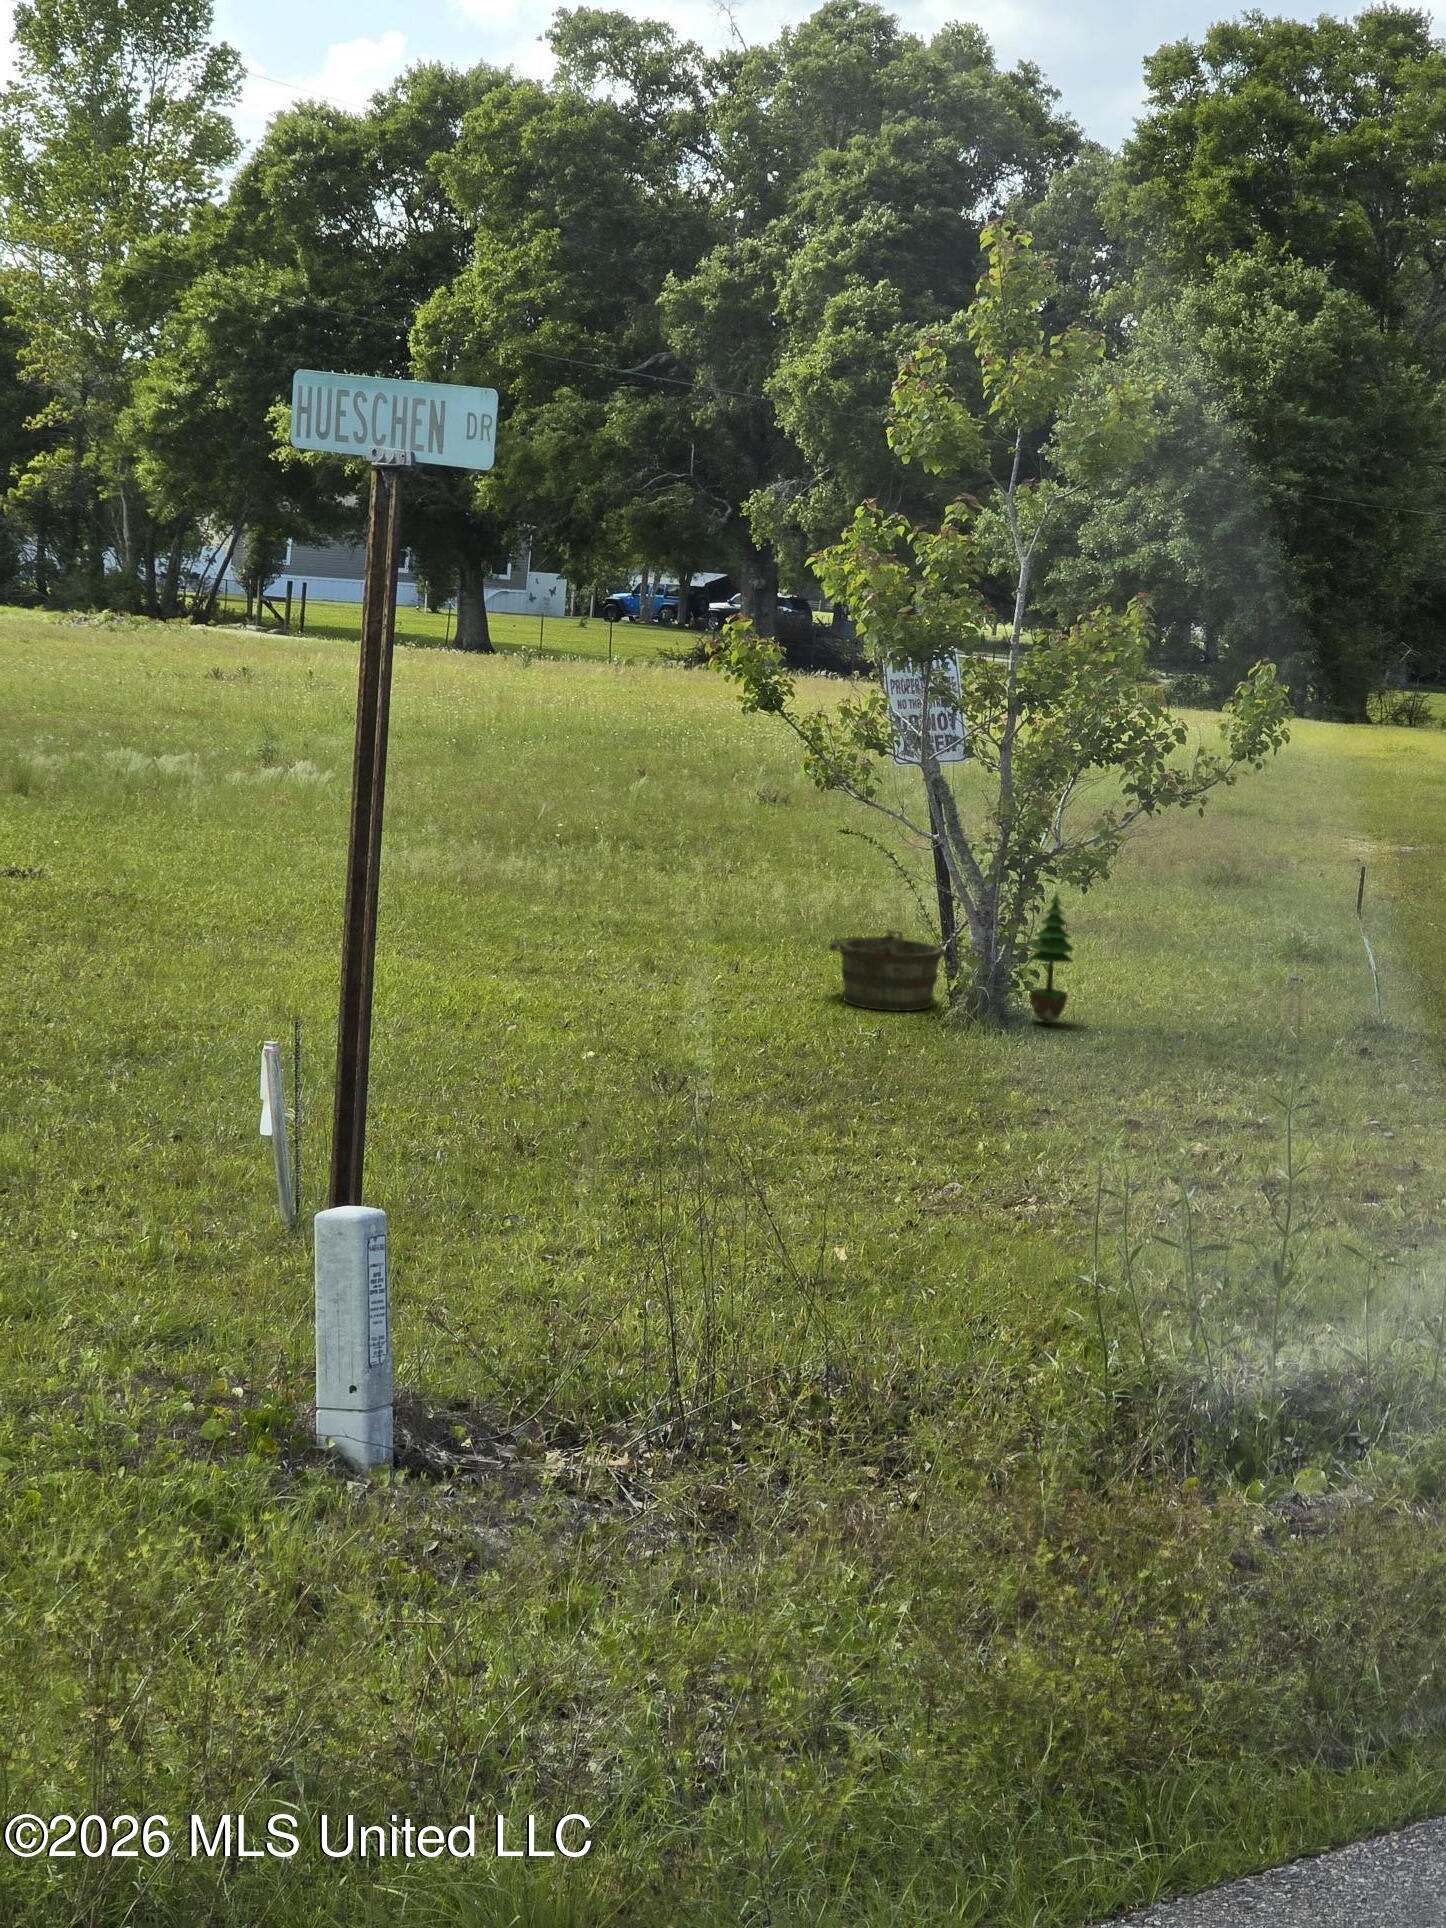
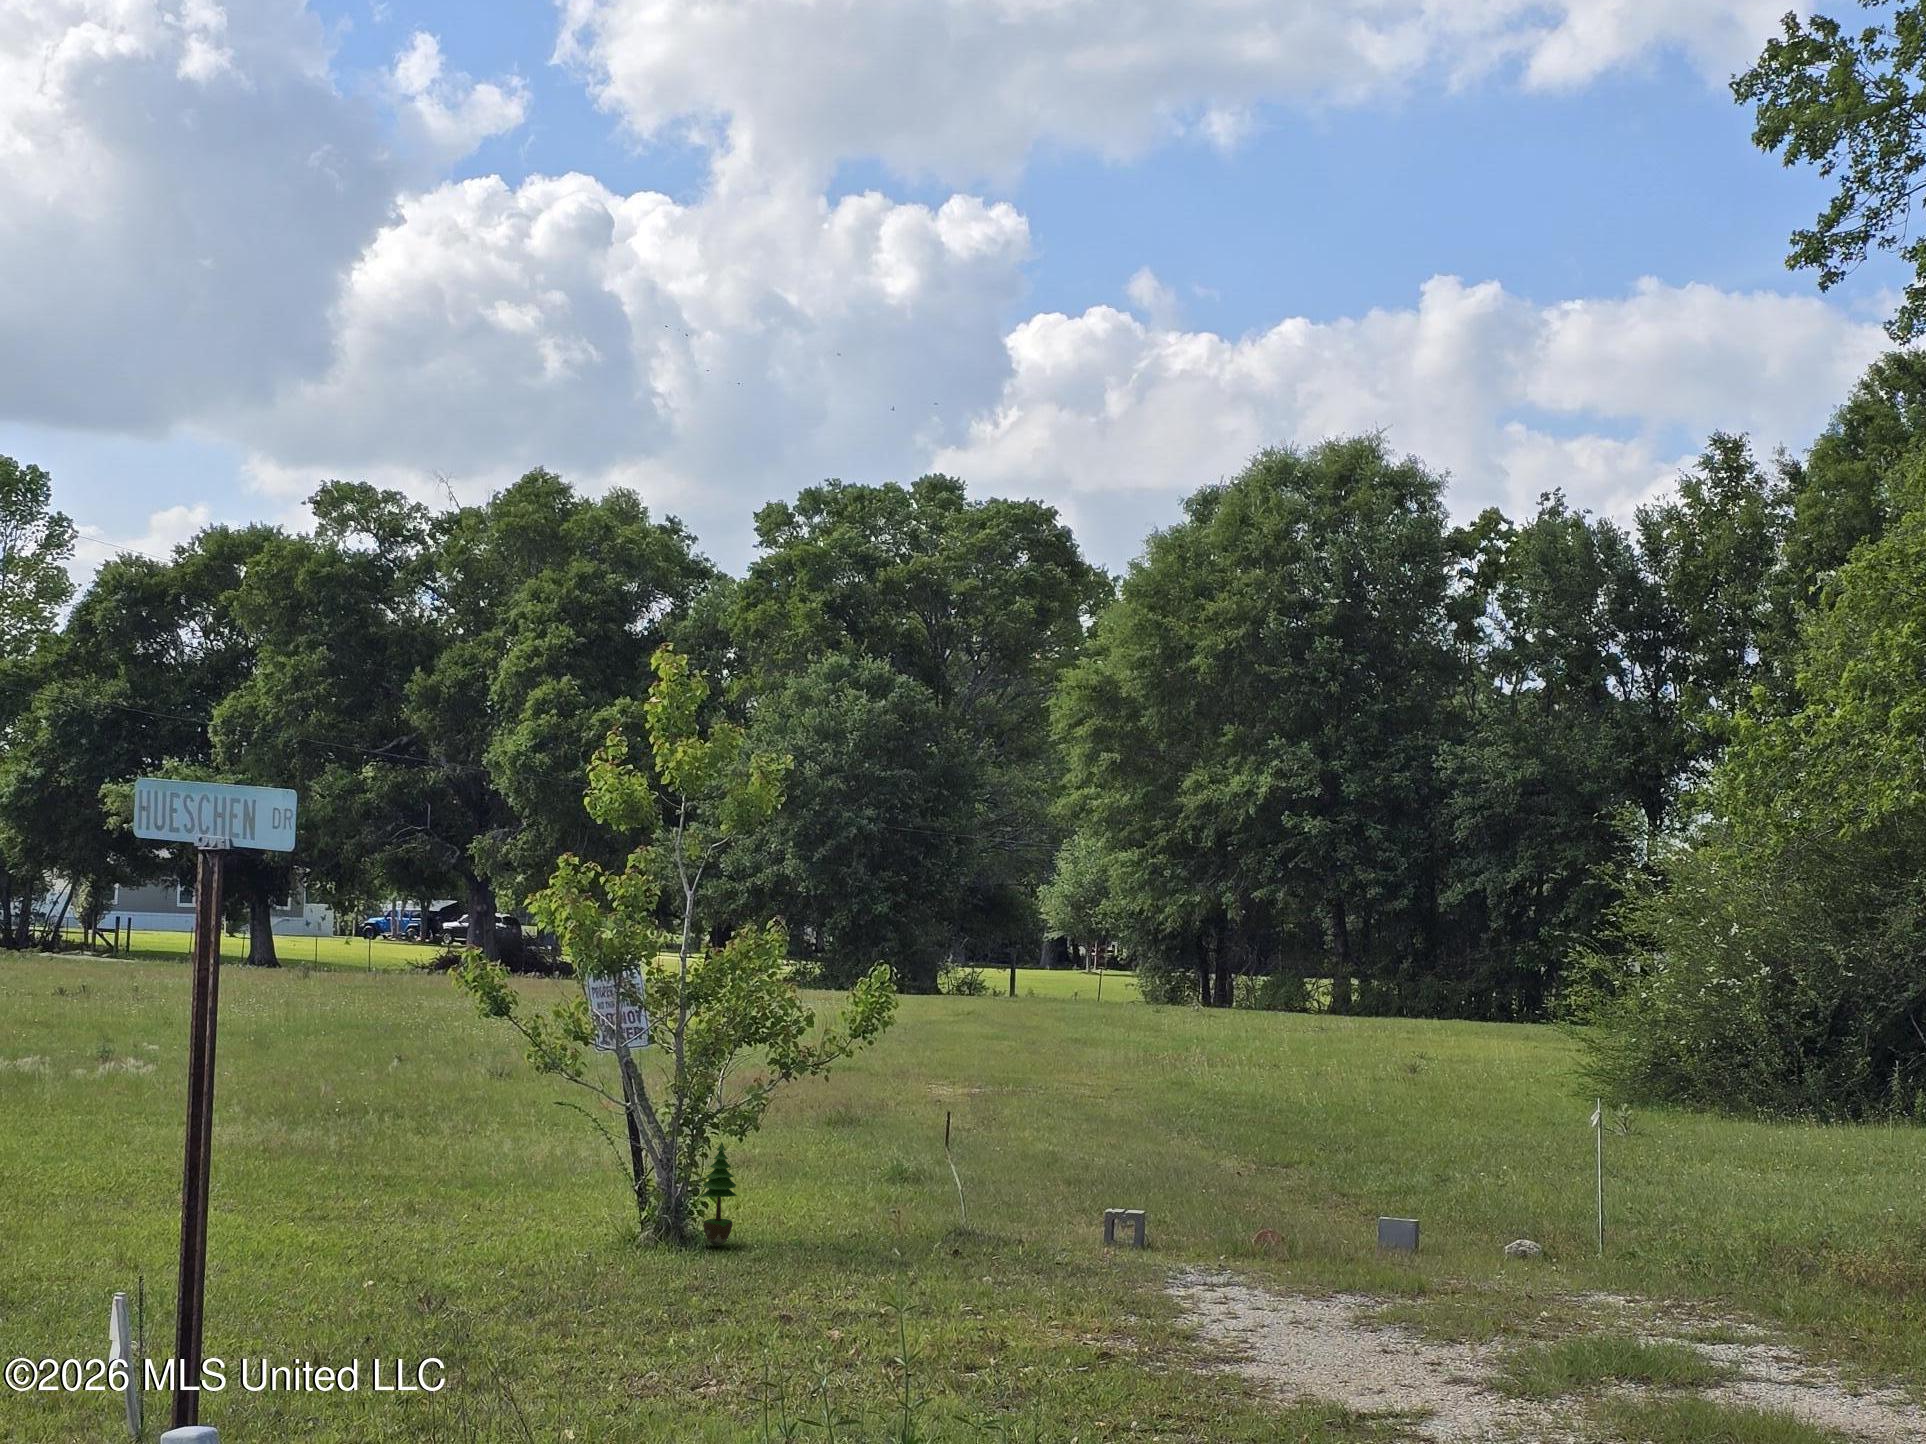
bucket: present [830,930,942,1011] -> none [544,1181,635,1246]

